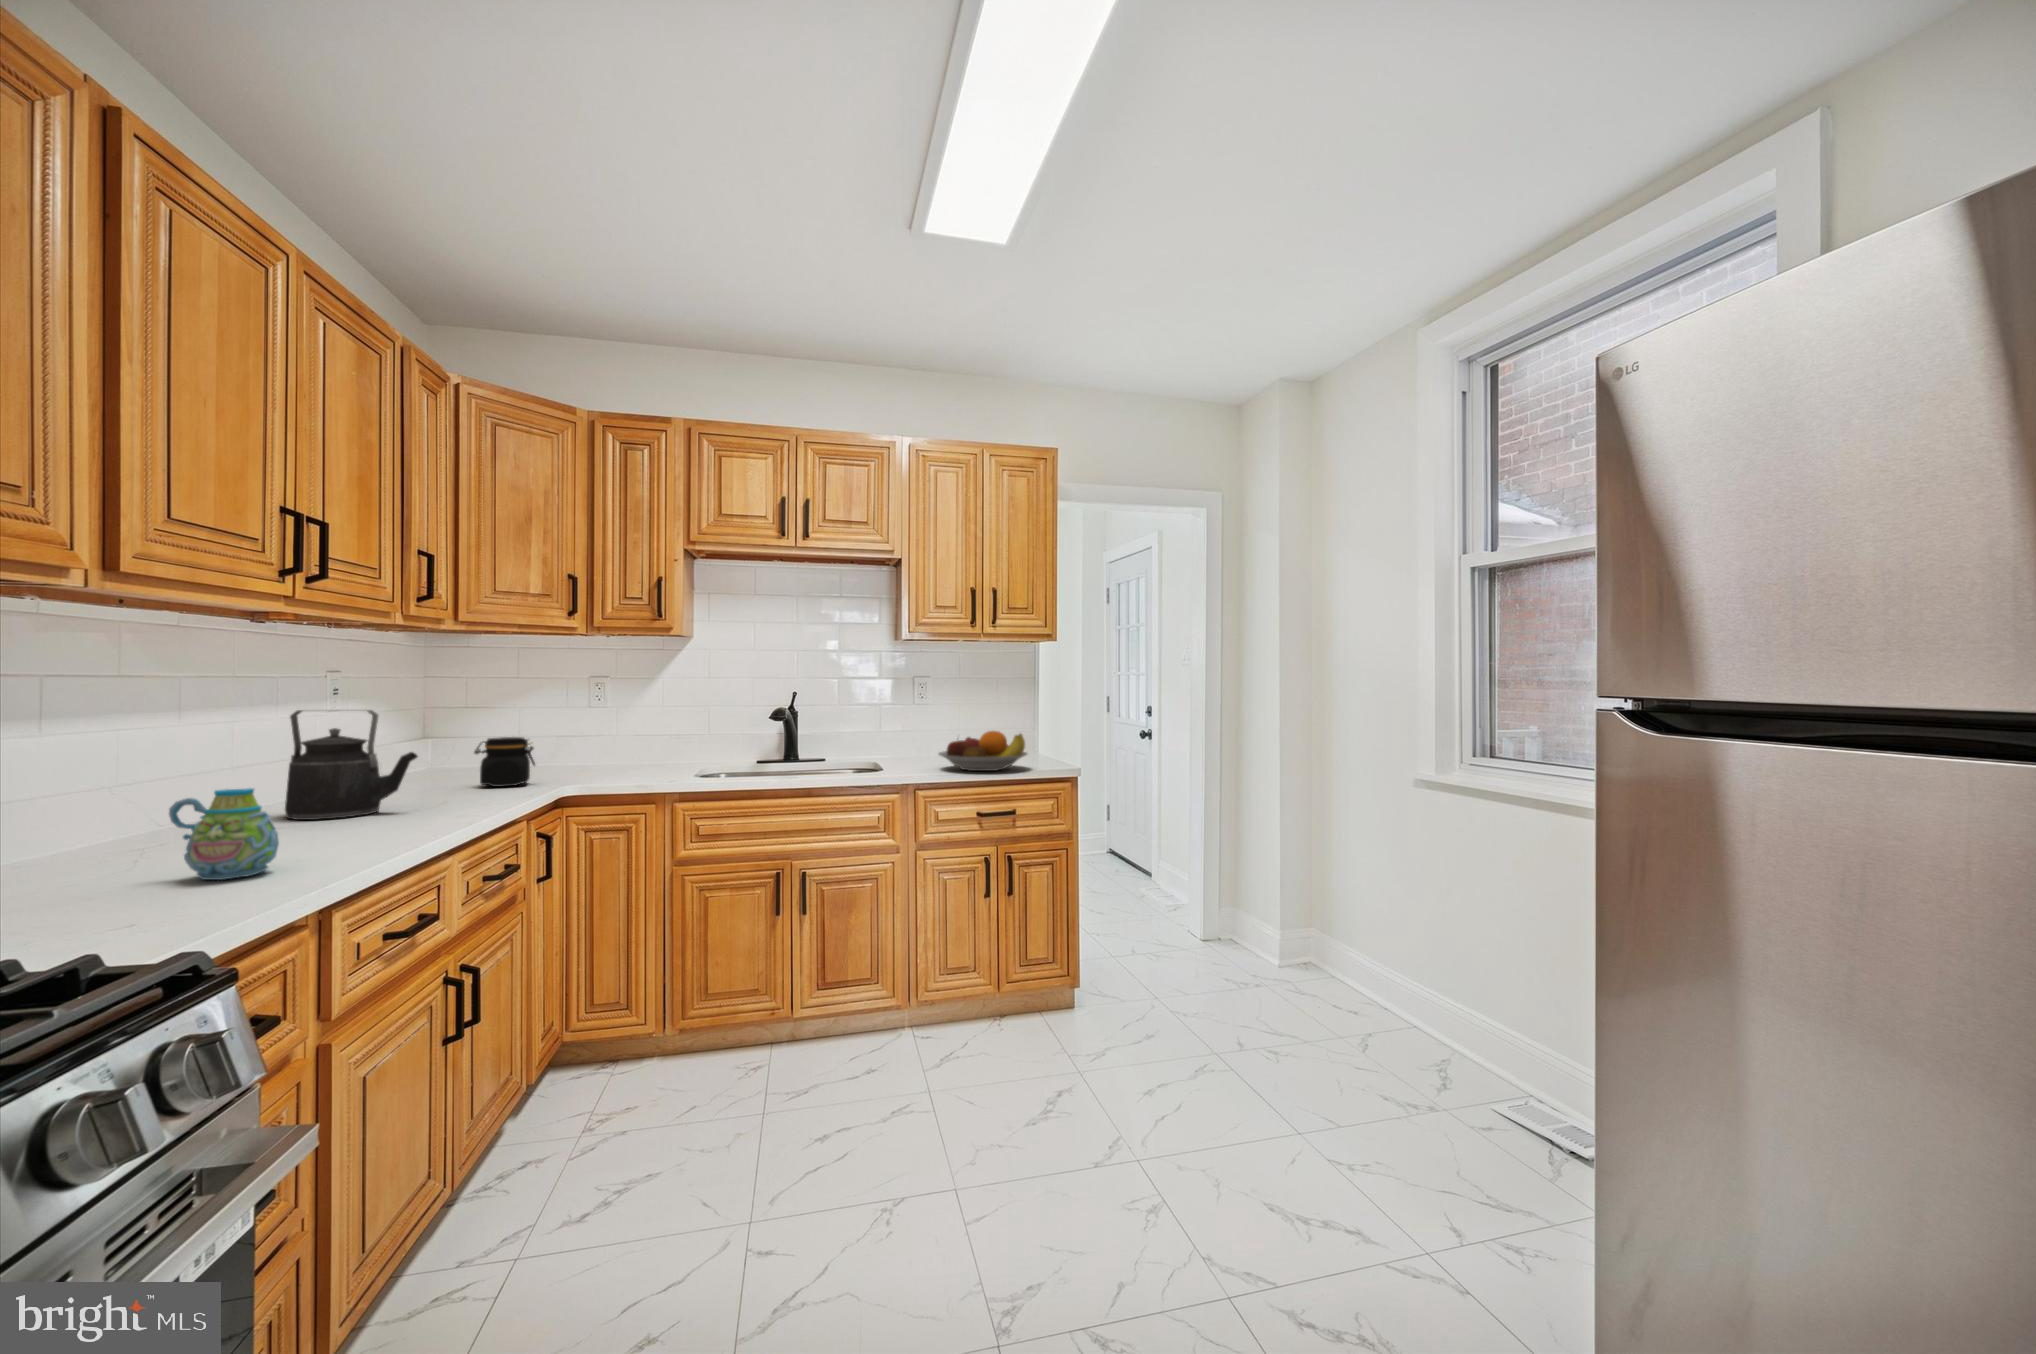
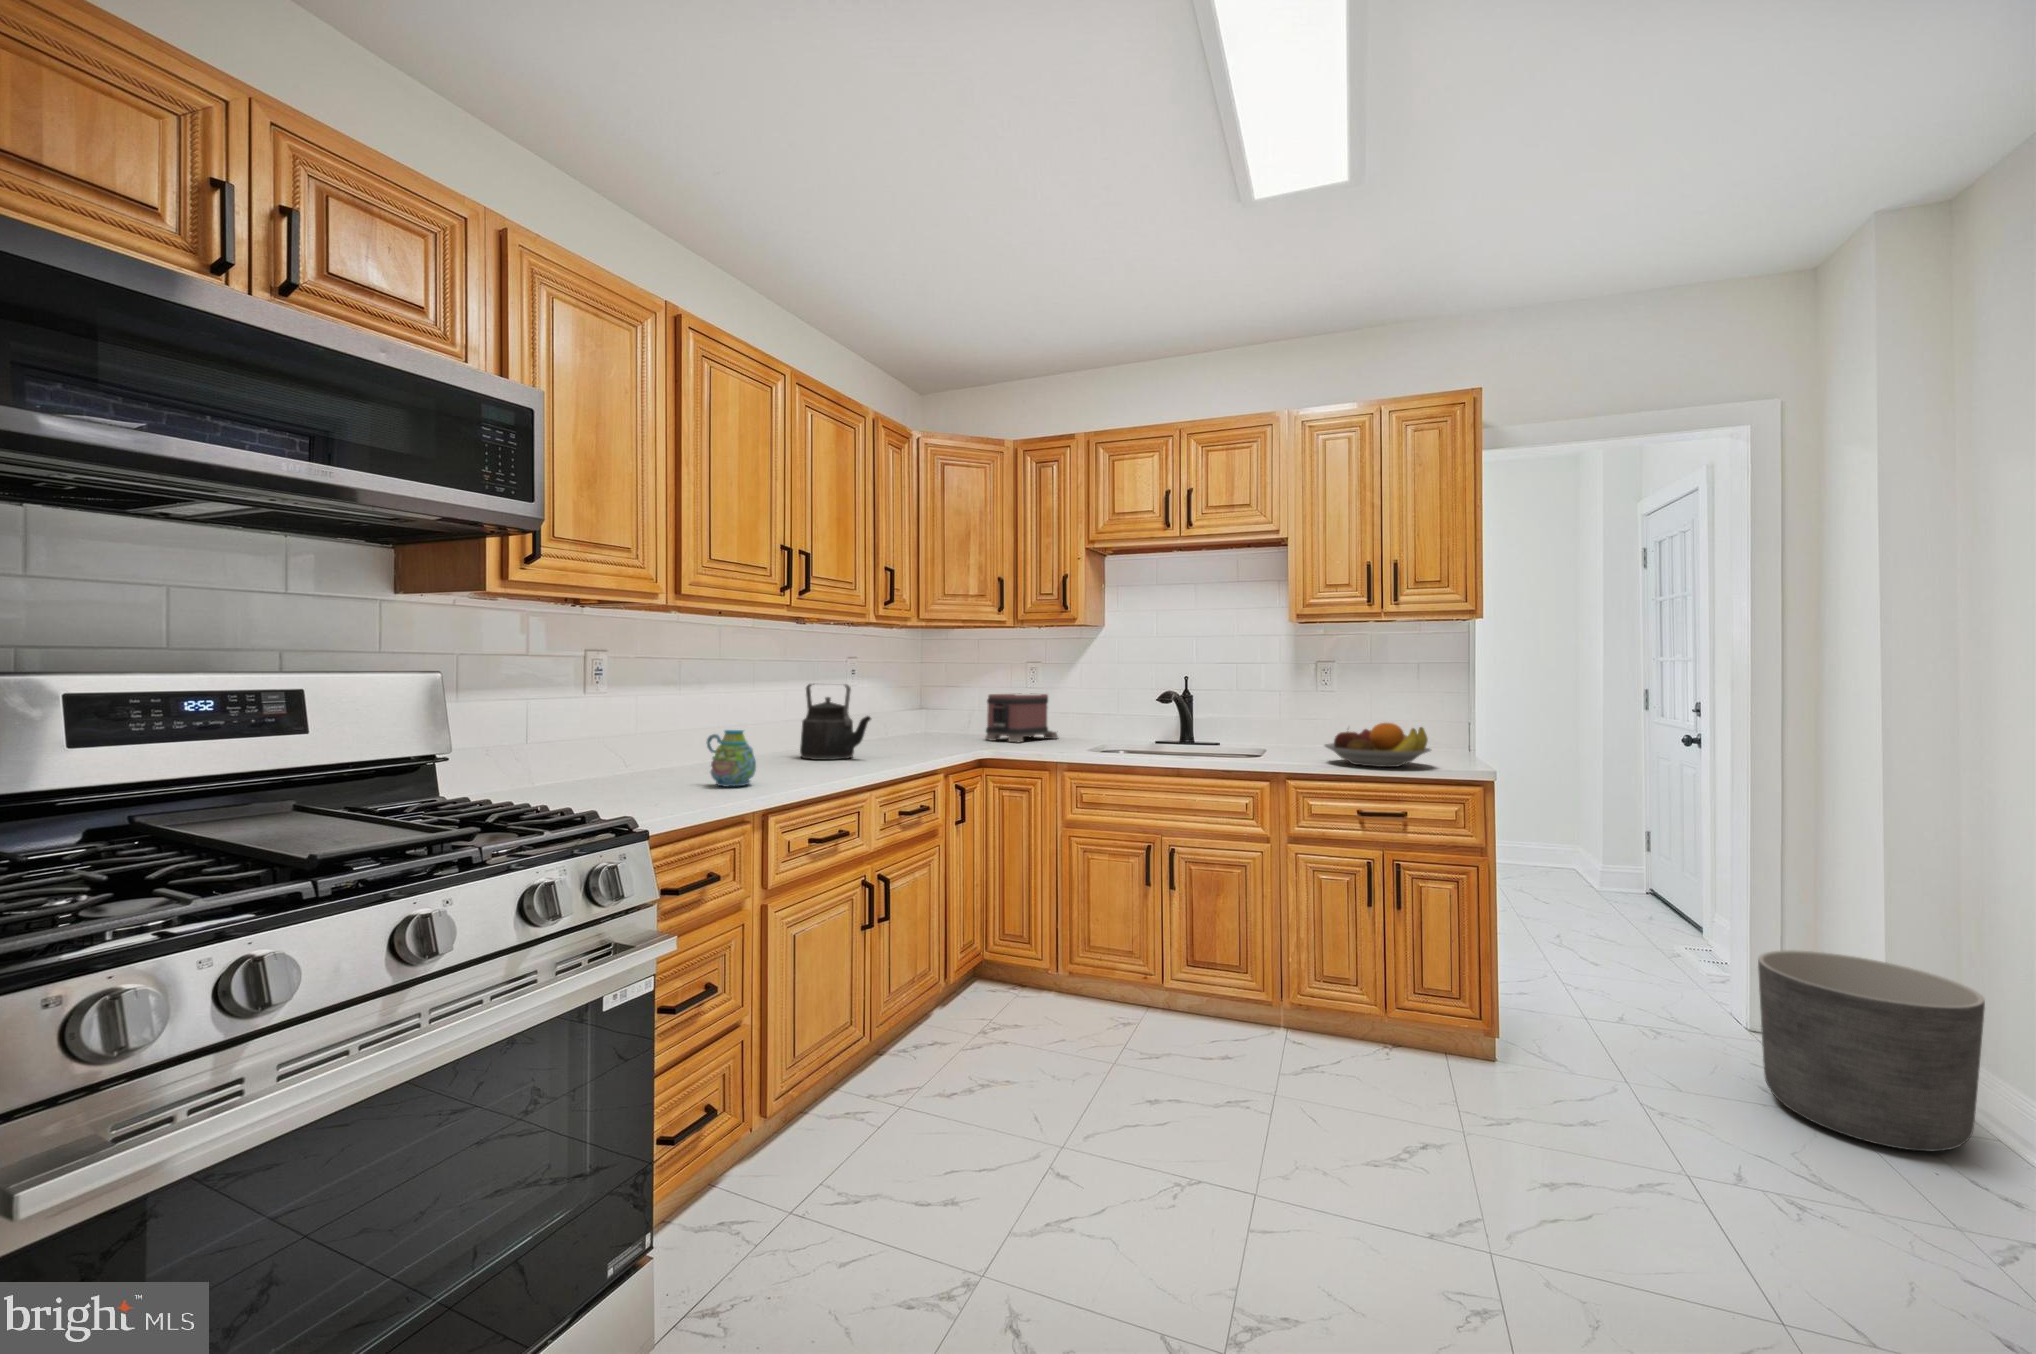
toaster: none [538,712,632,772] -> present [985,693,1058,742]
jar: present [474,737,535,787] -> none [928,710,969,748]
planter: none [1238,879,1353,1005] -> present [1758,950,1985,1151]

